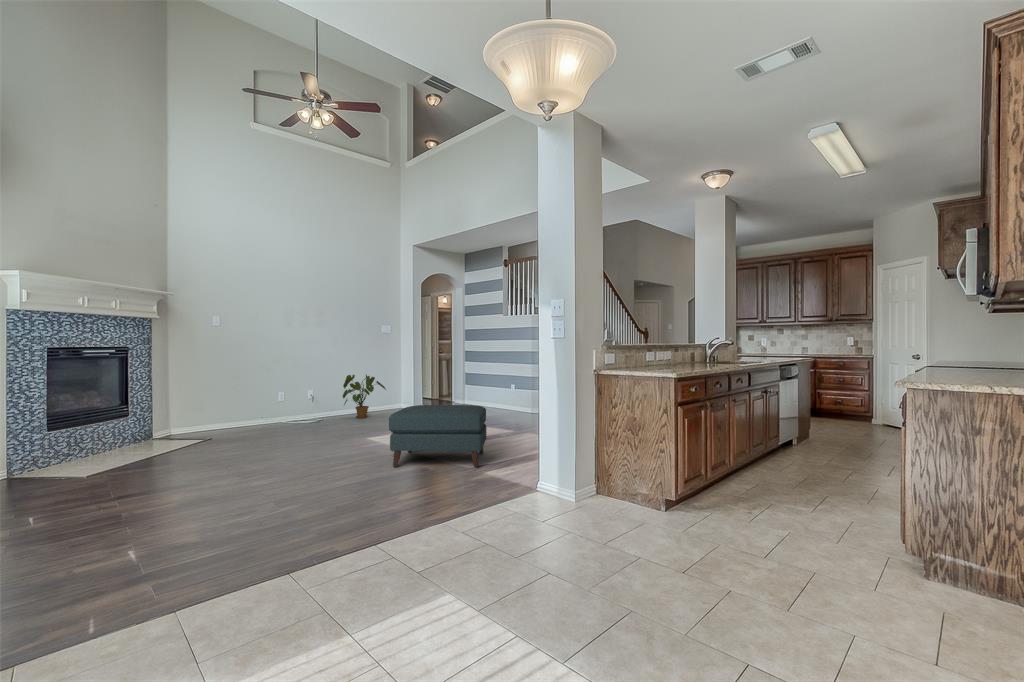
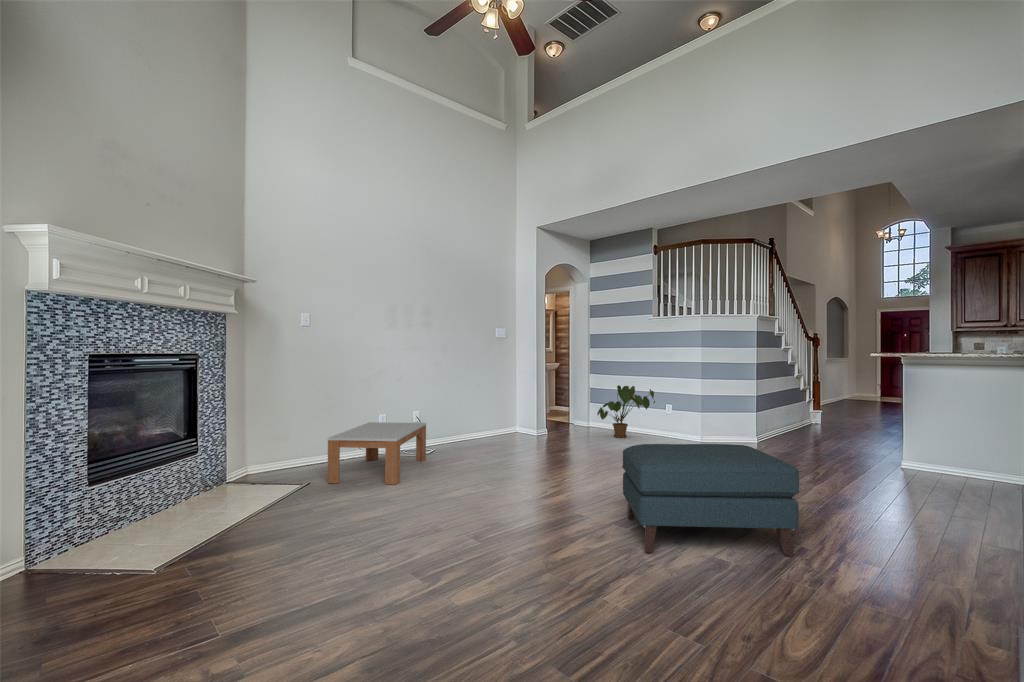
house plant: present [343,375,386,418] -> present [597,385,655,438]
coffee table: none [226,397,312,438] -> present [327,422,426,484]

